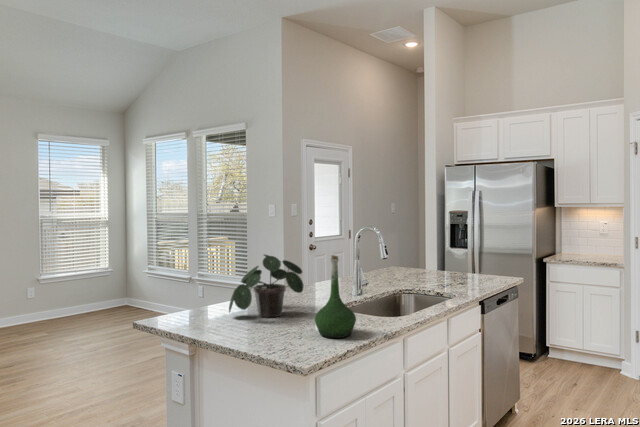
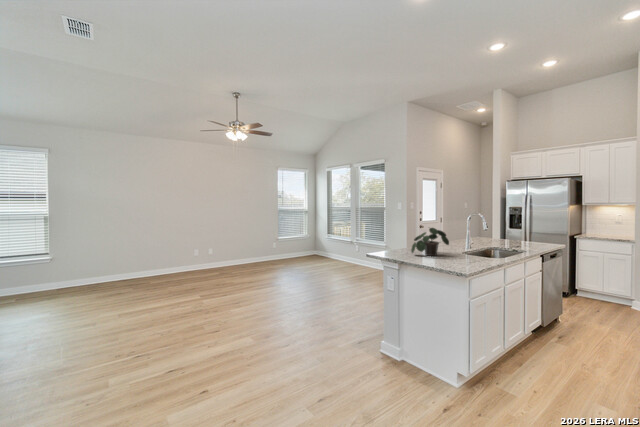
vase: present [315,255,356,338] -> none [461,227,482,265]

